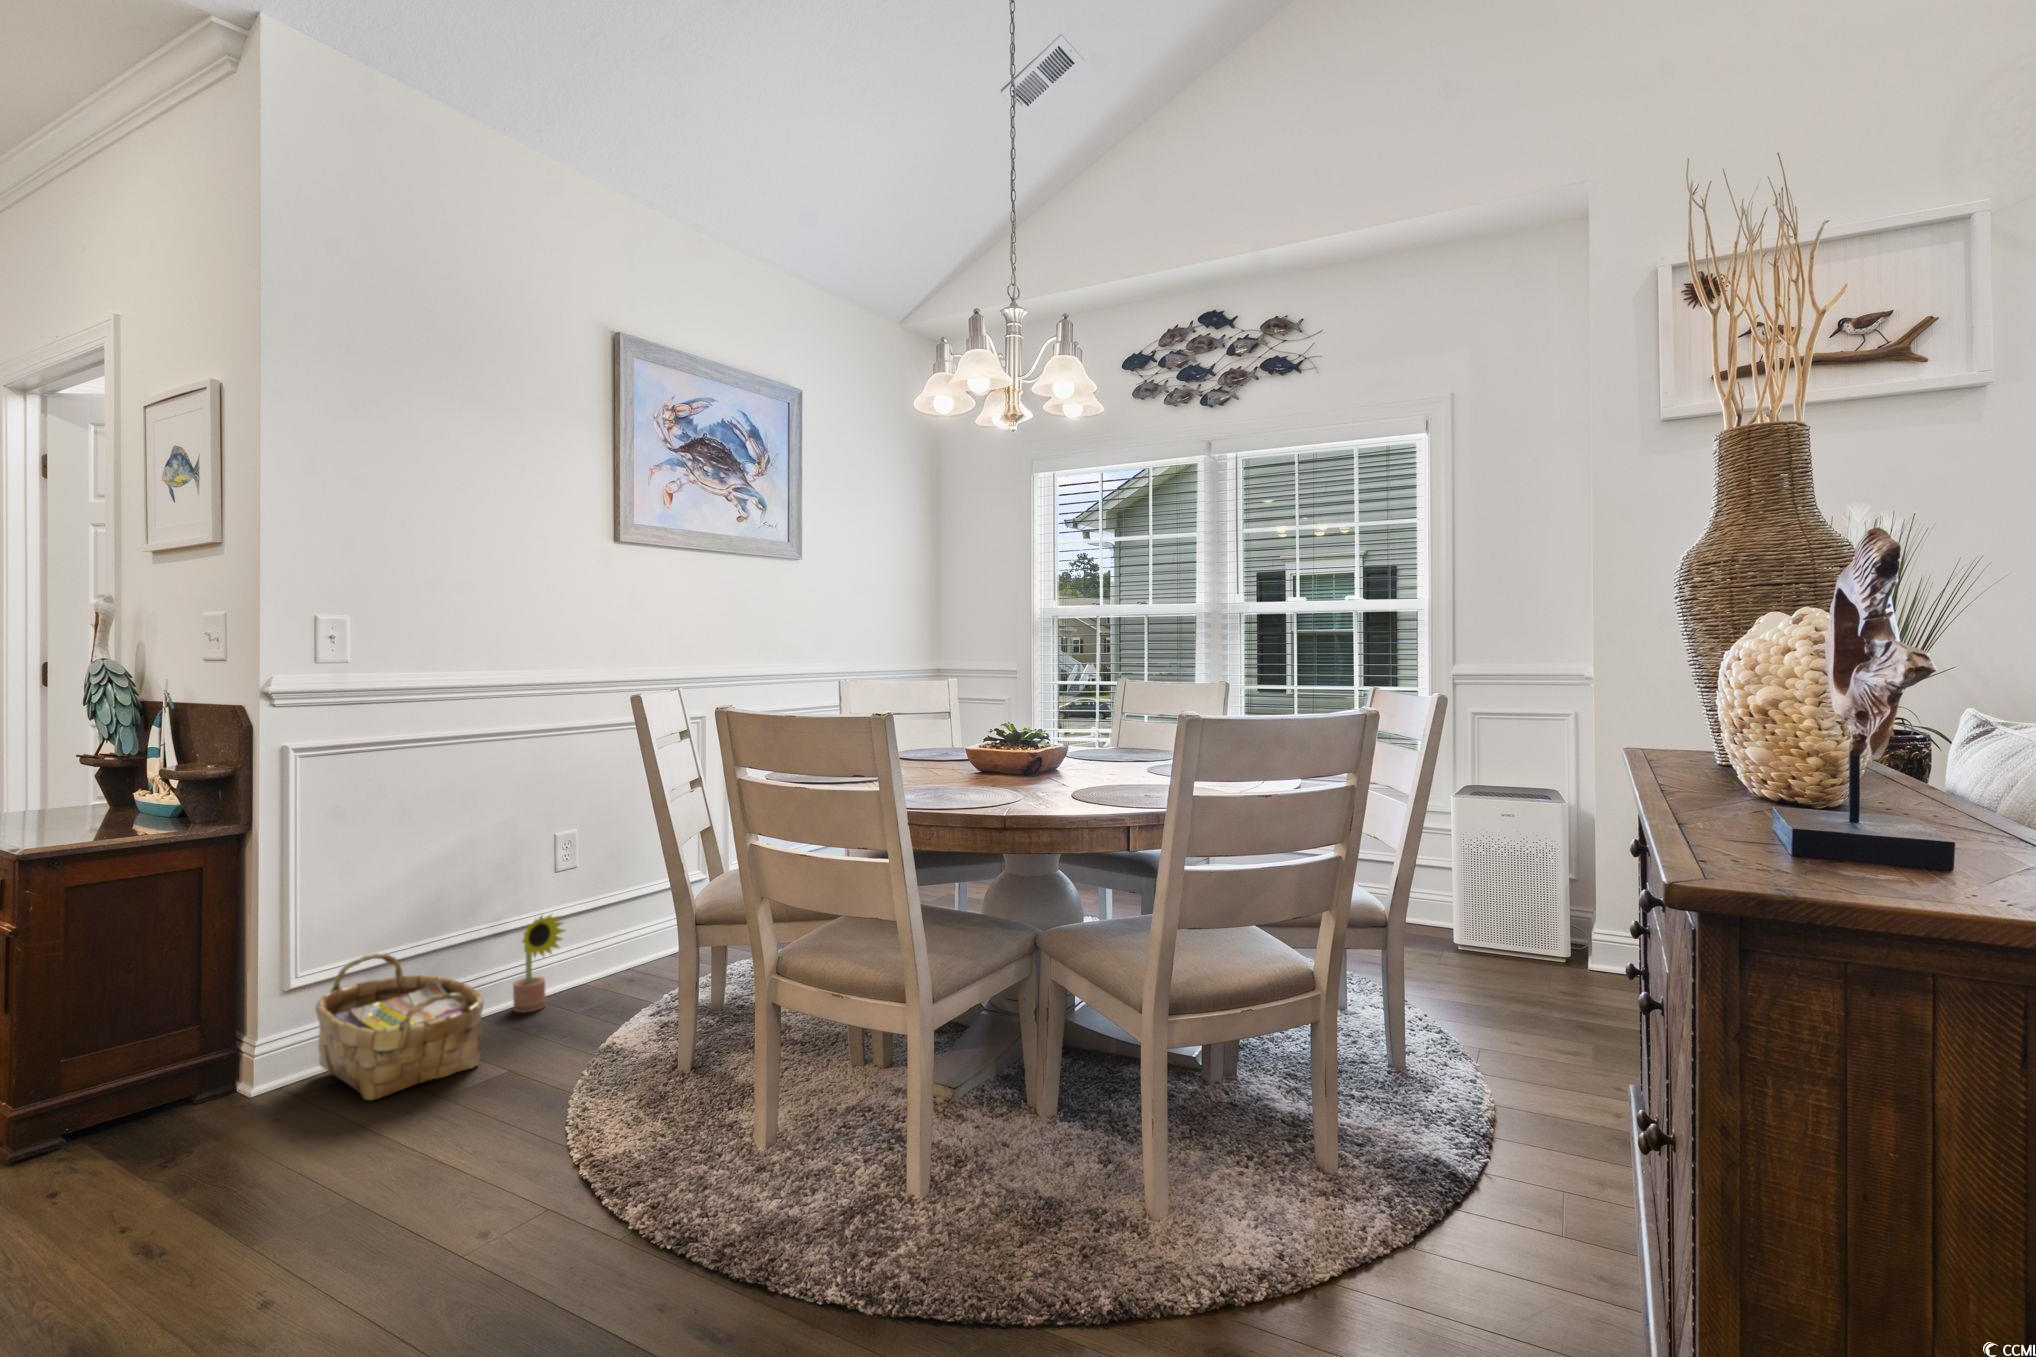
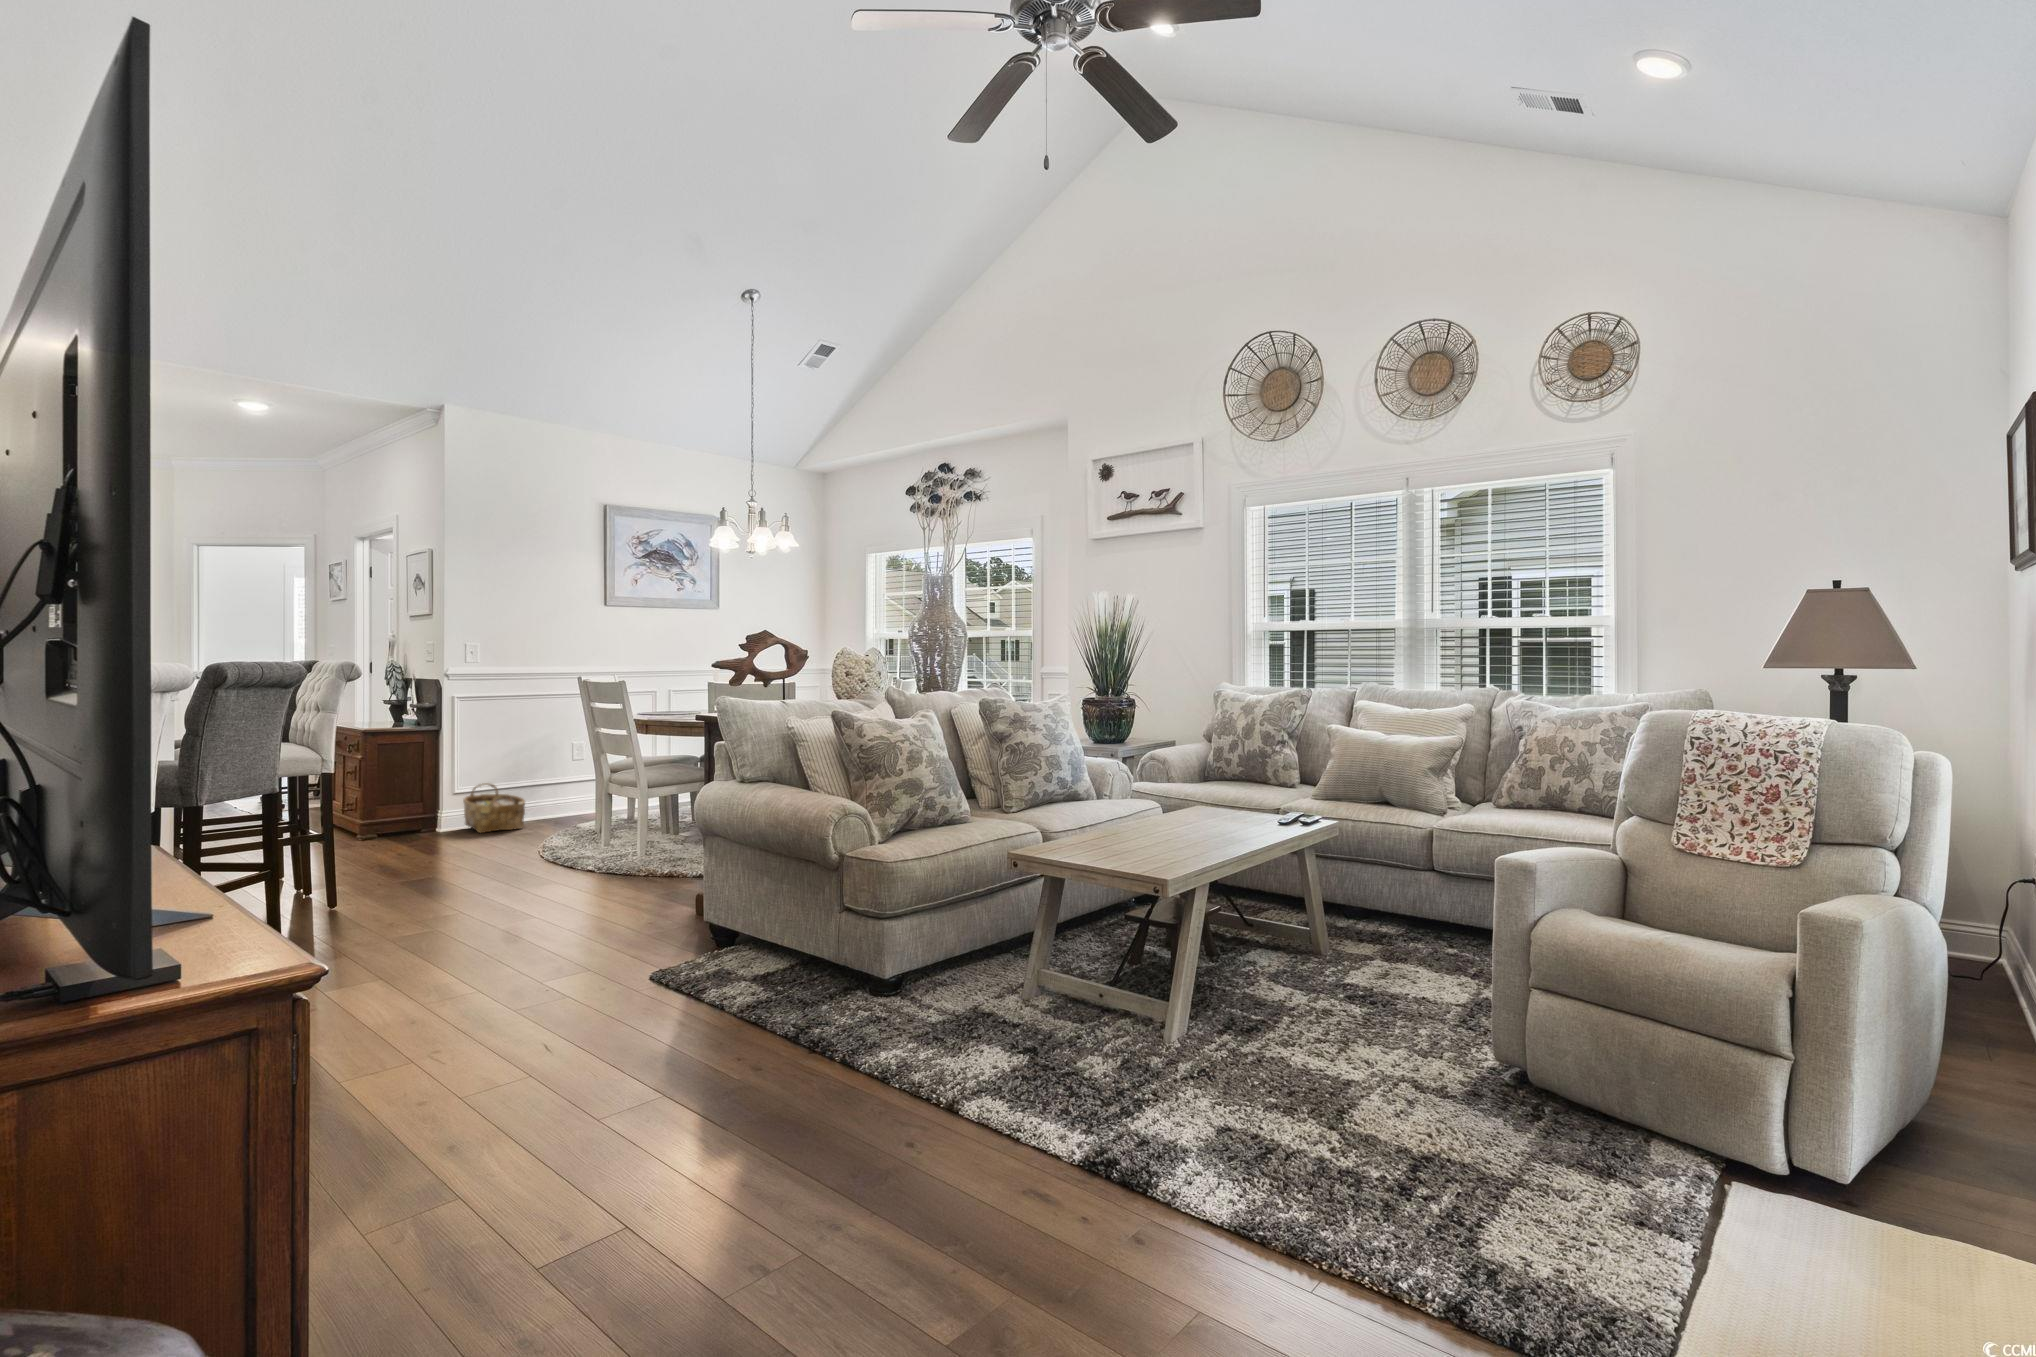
decorative plant: present [513,915,565,1013] -> none [548,775,571,819]

